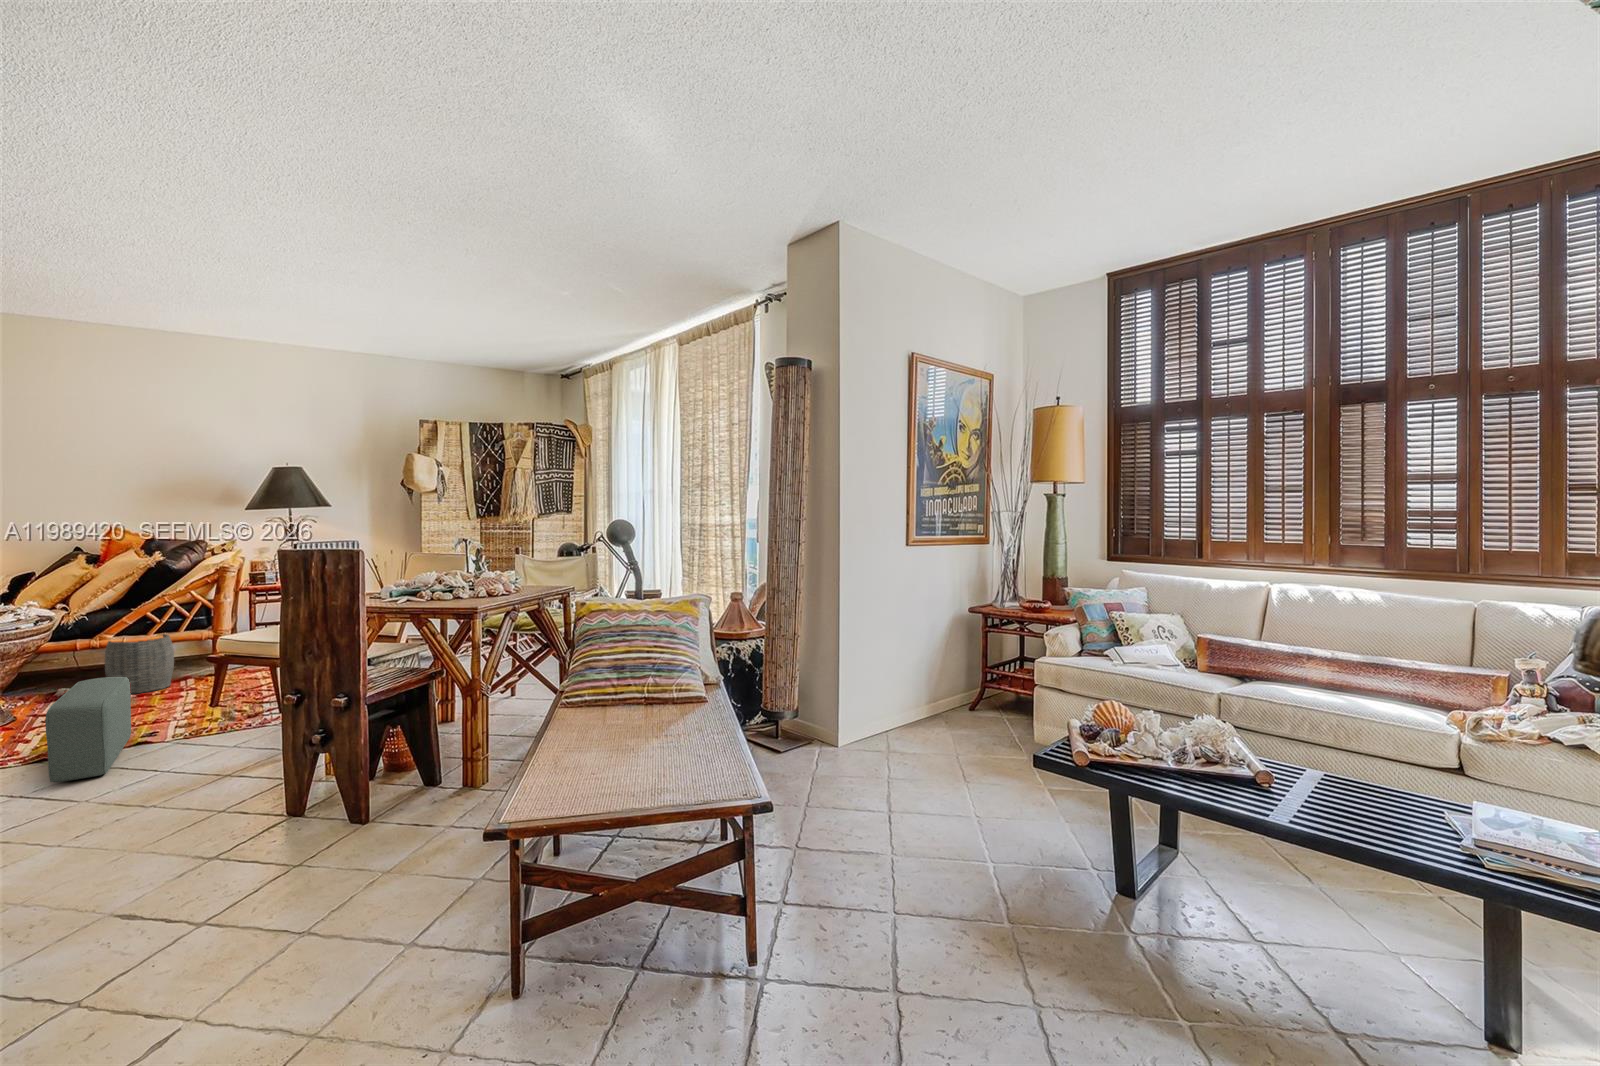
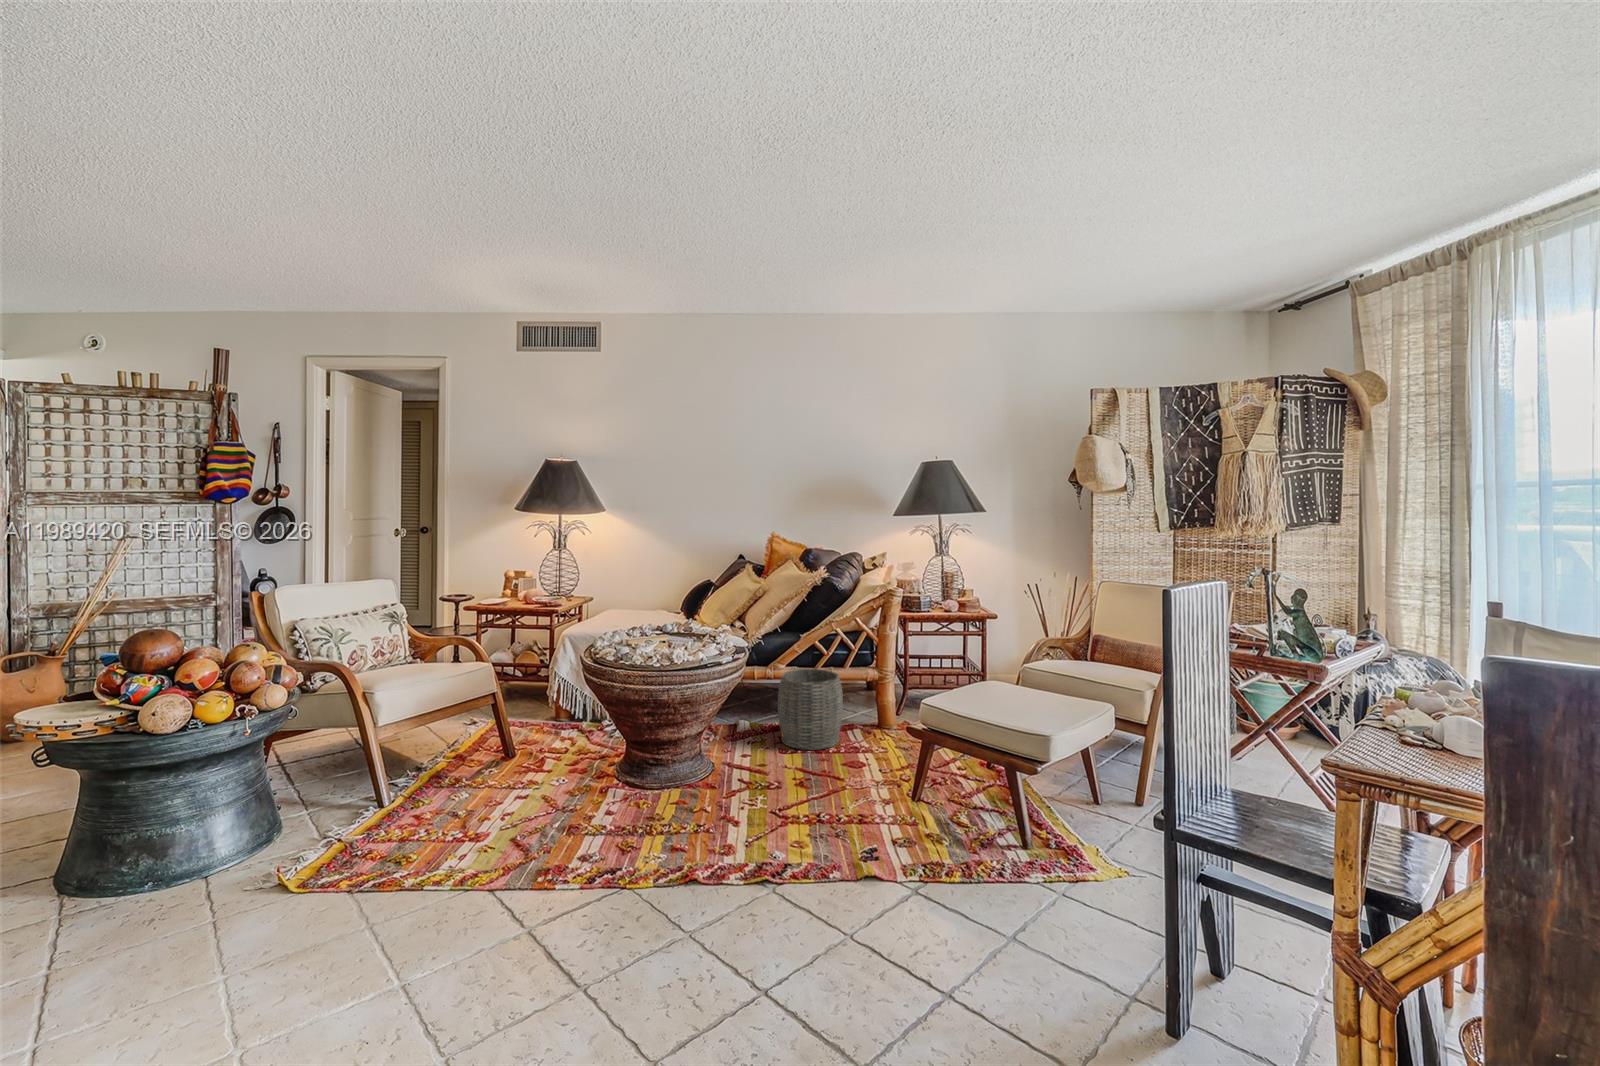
pouf: present [45,677,131,782] -> none [757,771,843,1023]

